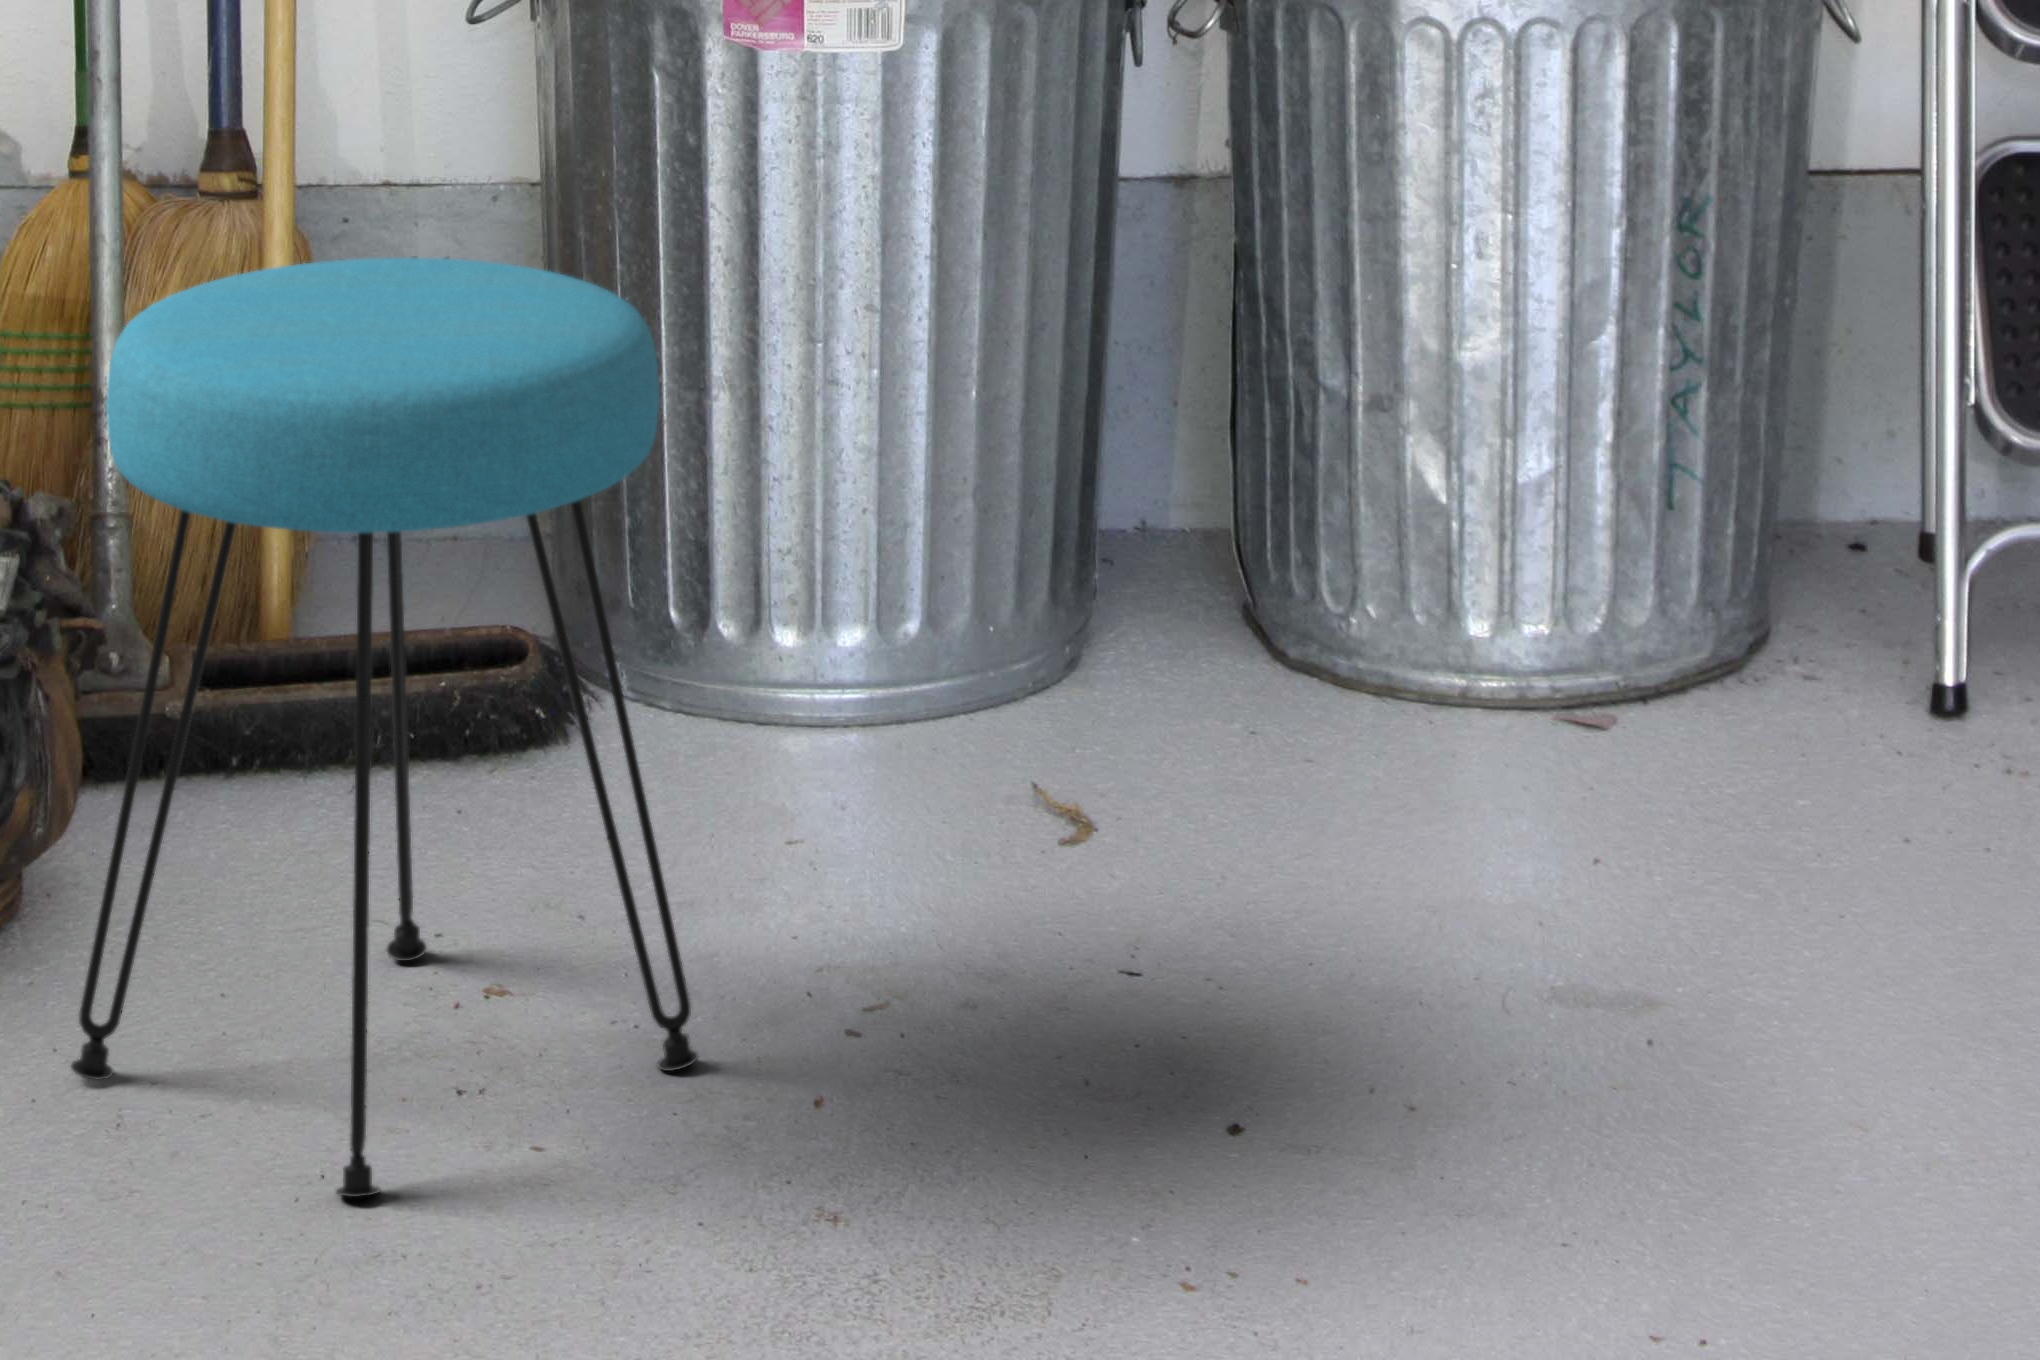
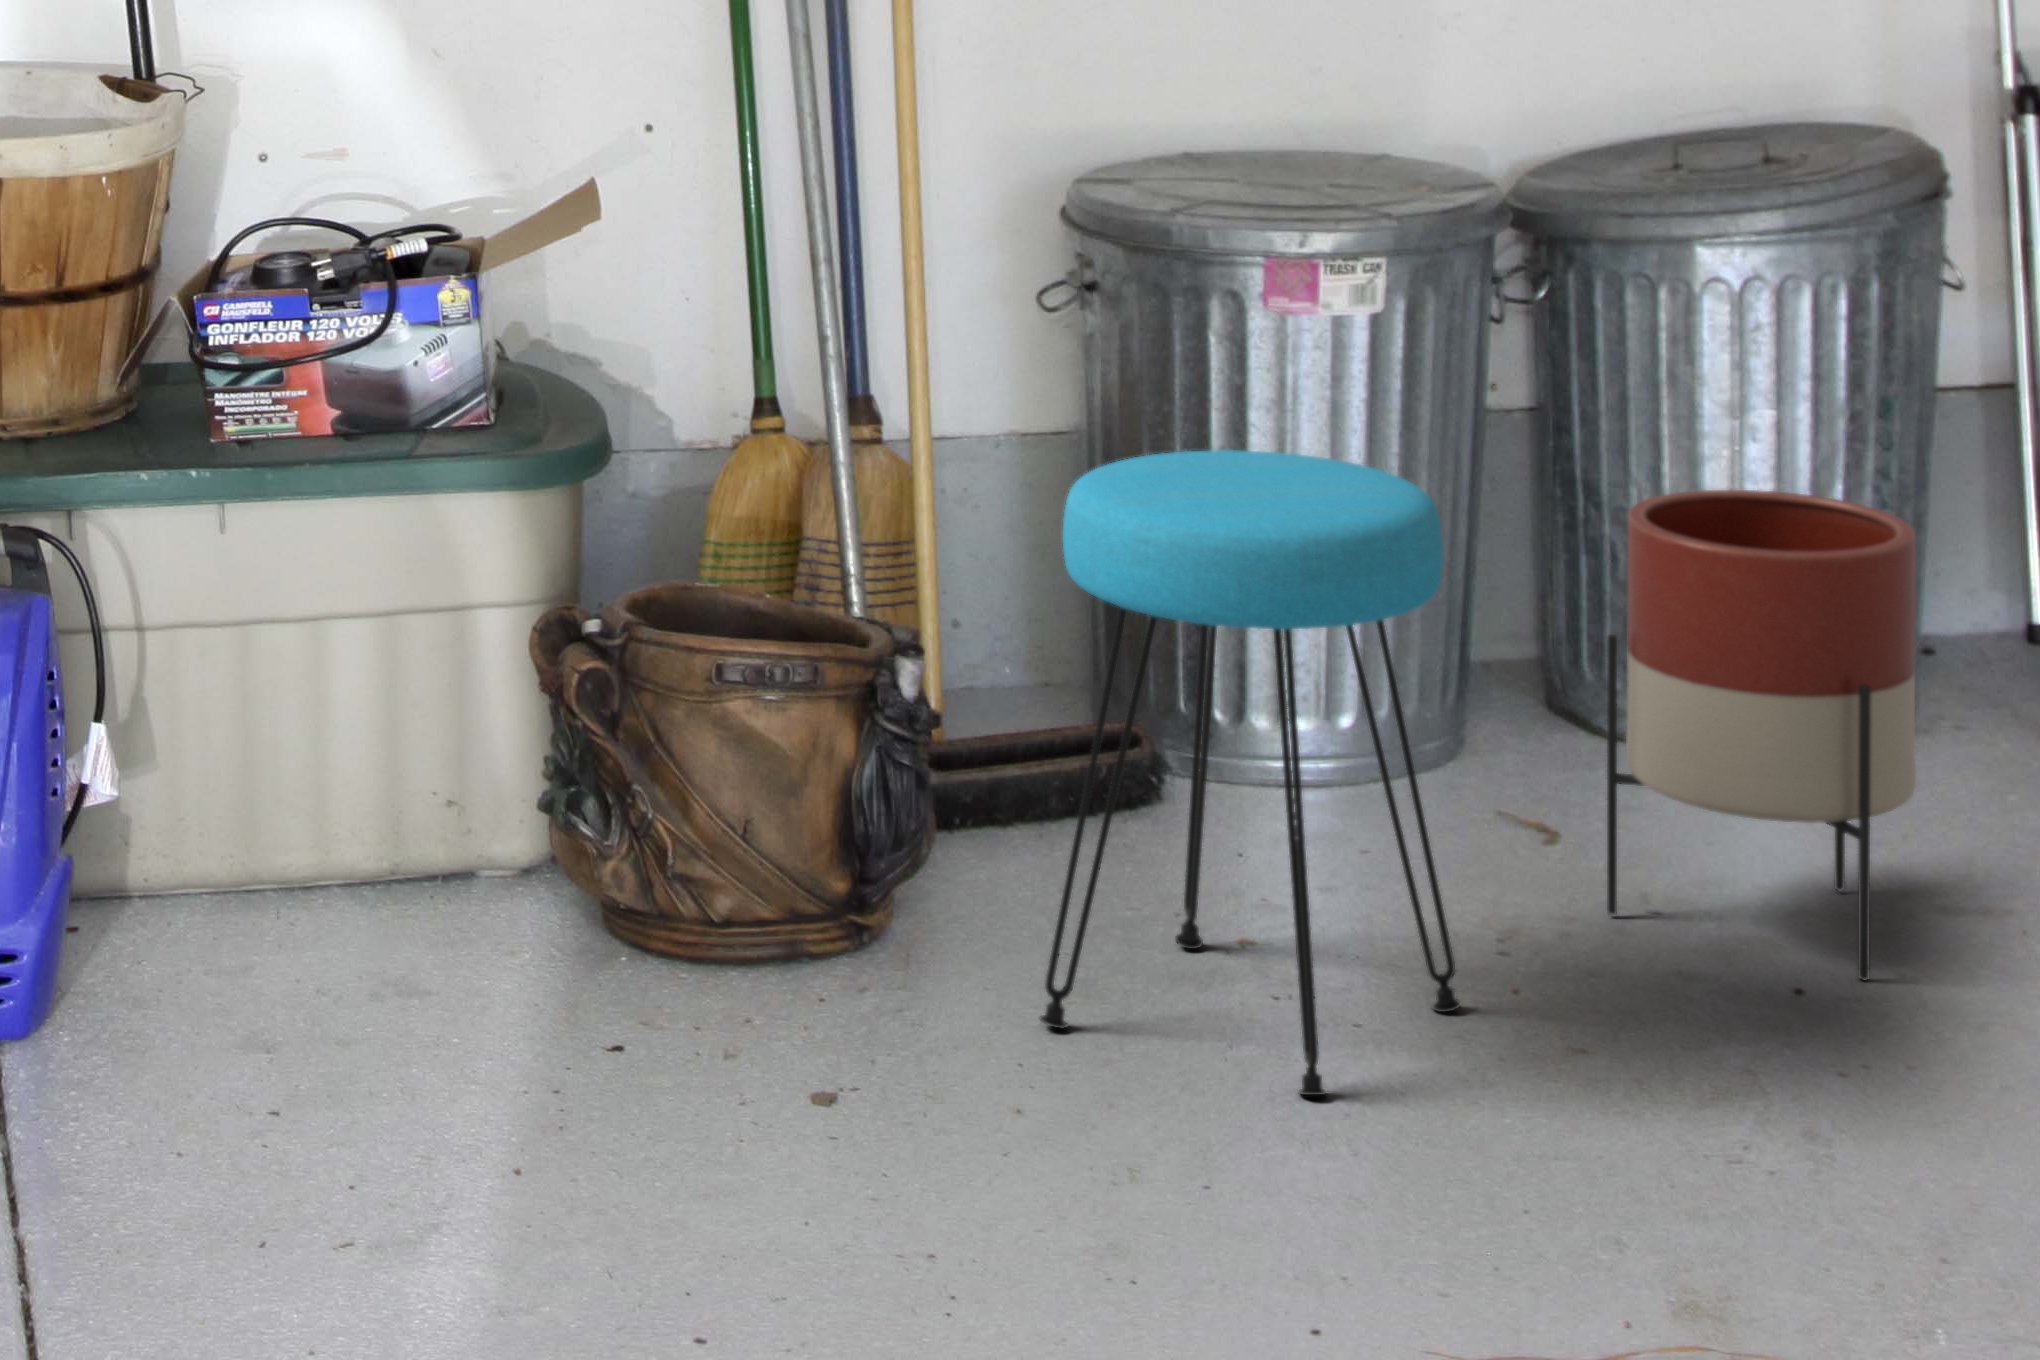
planter: none [1042,329,1464,1040] -> present [1607,490,1916,980]

